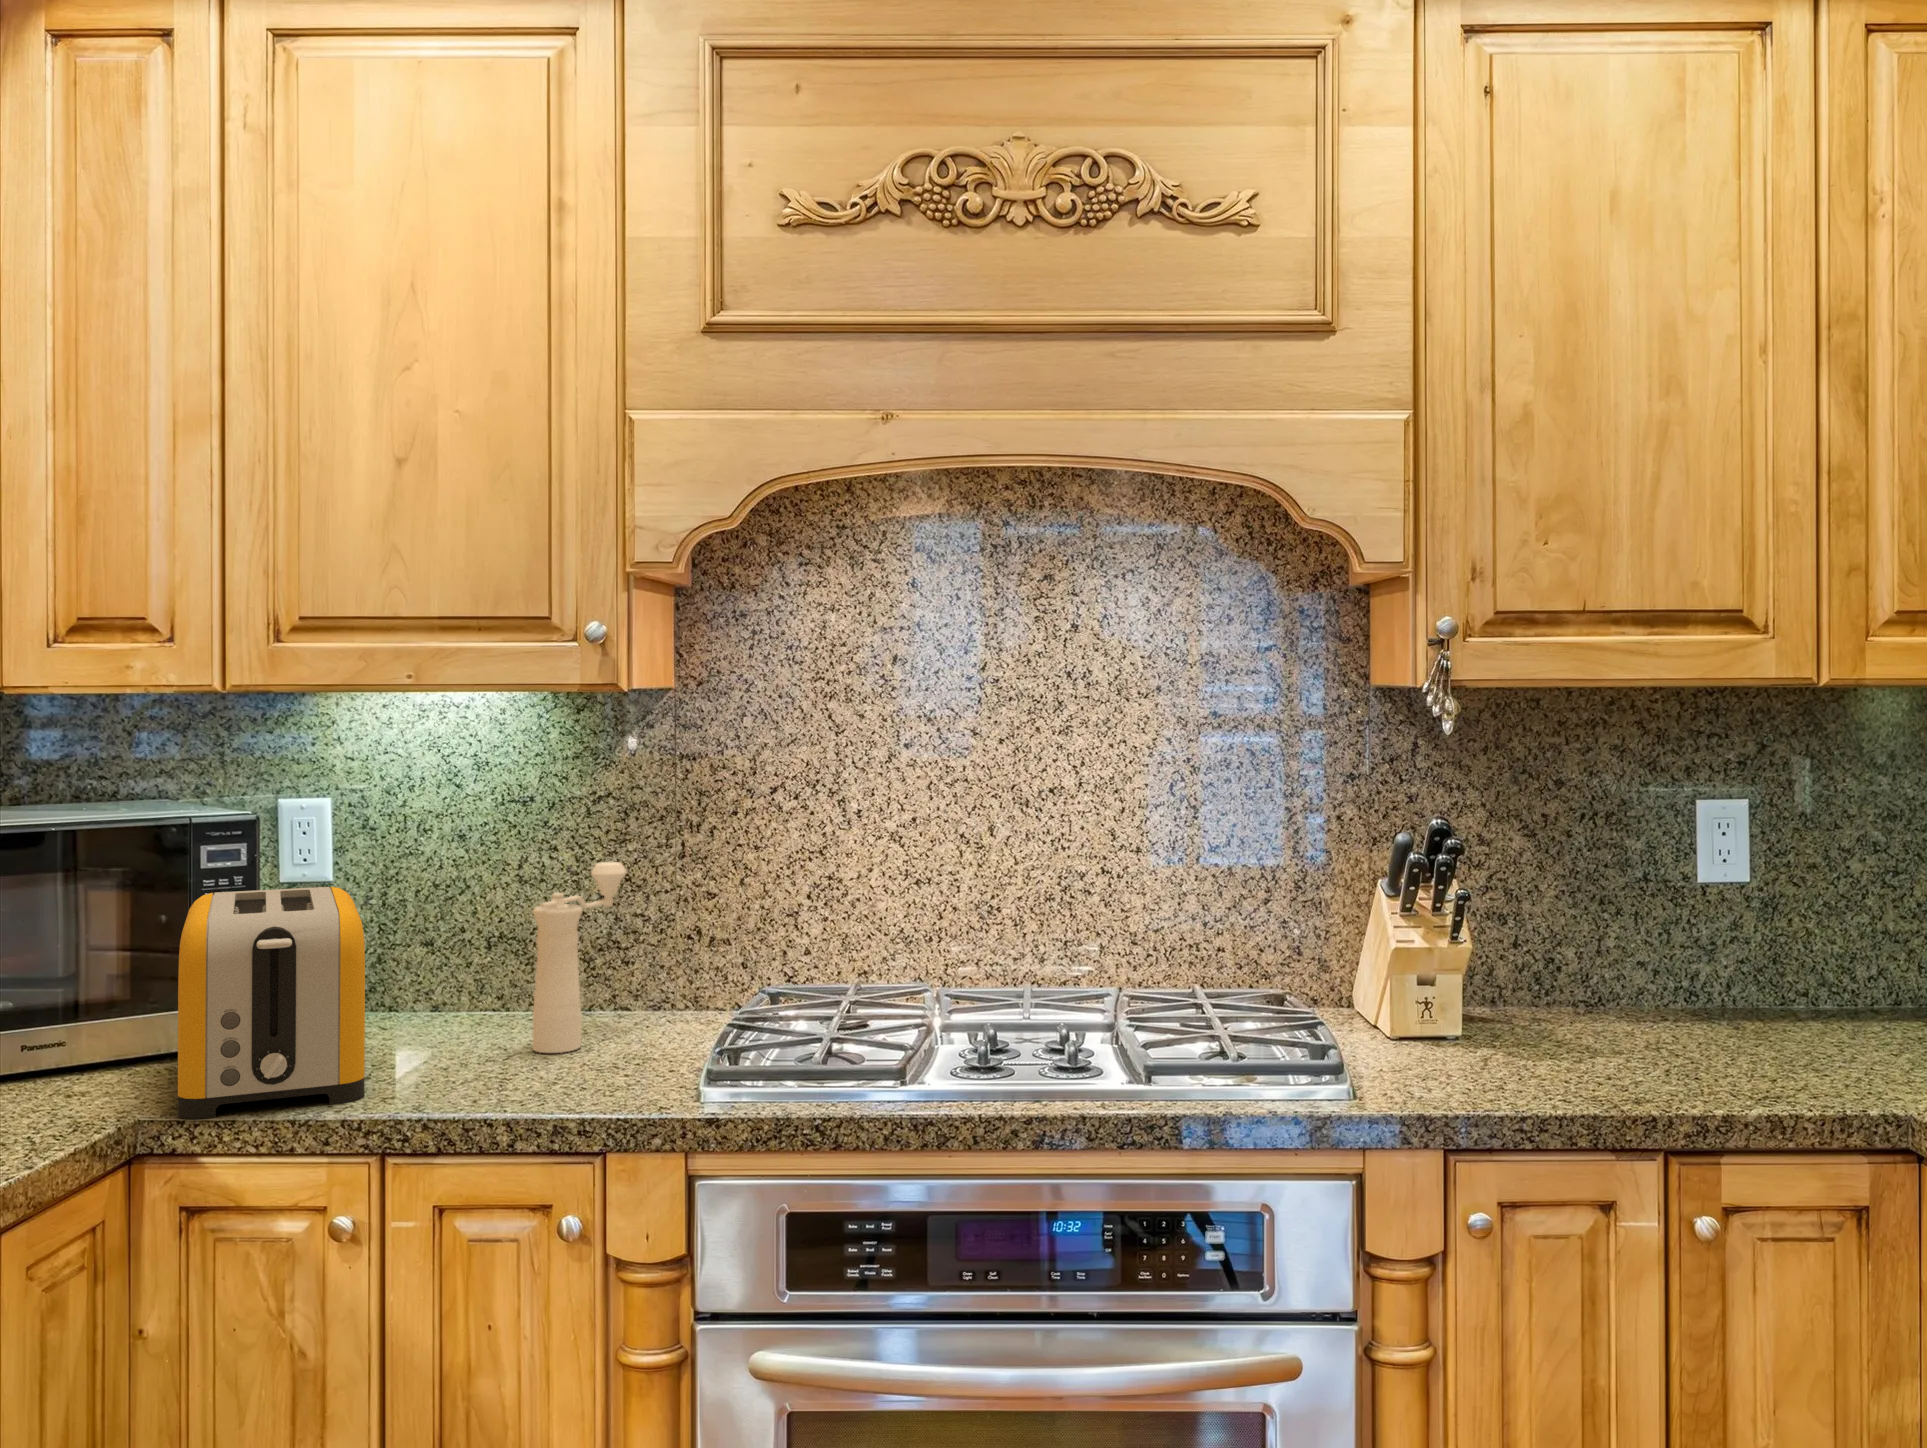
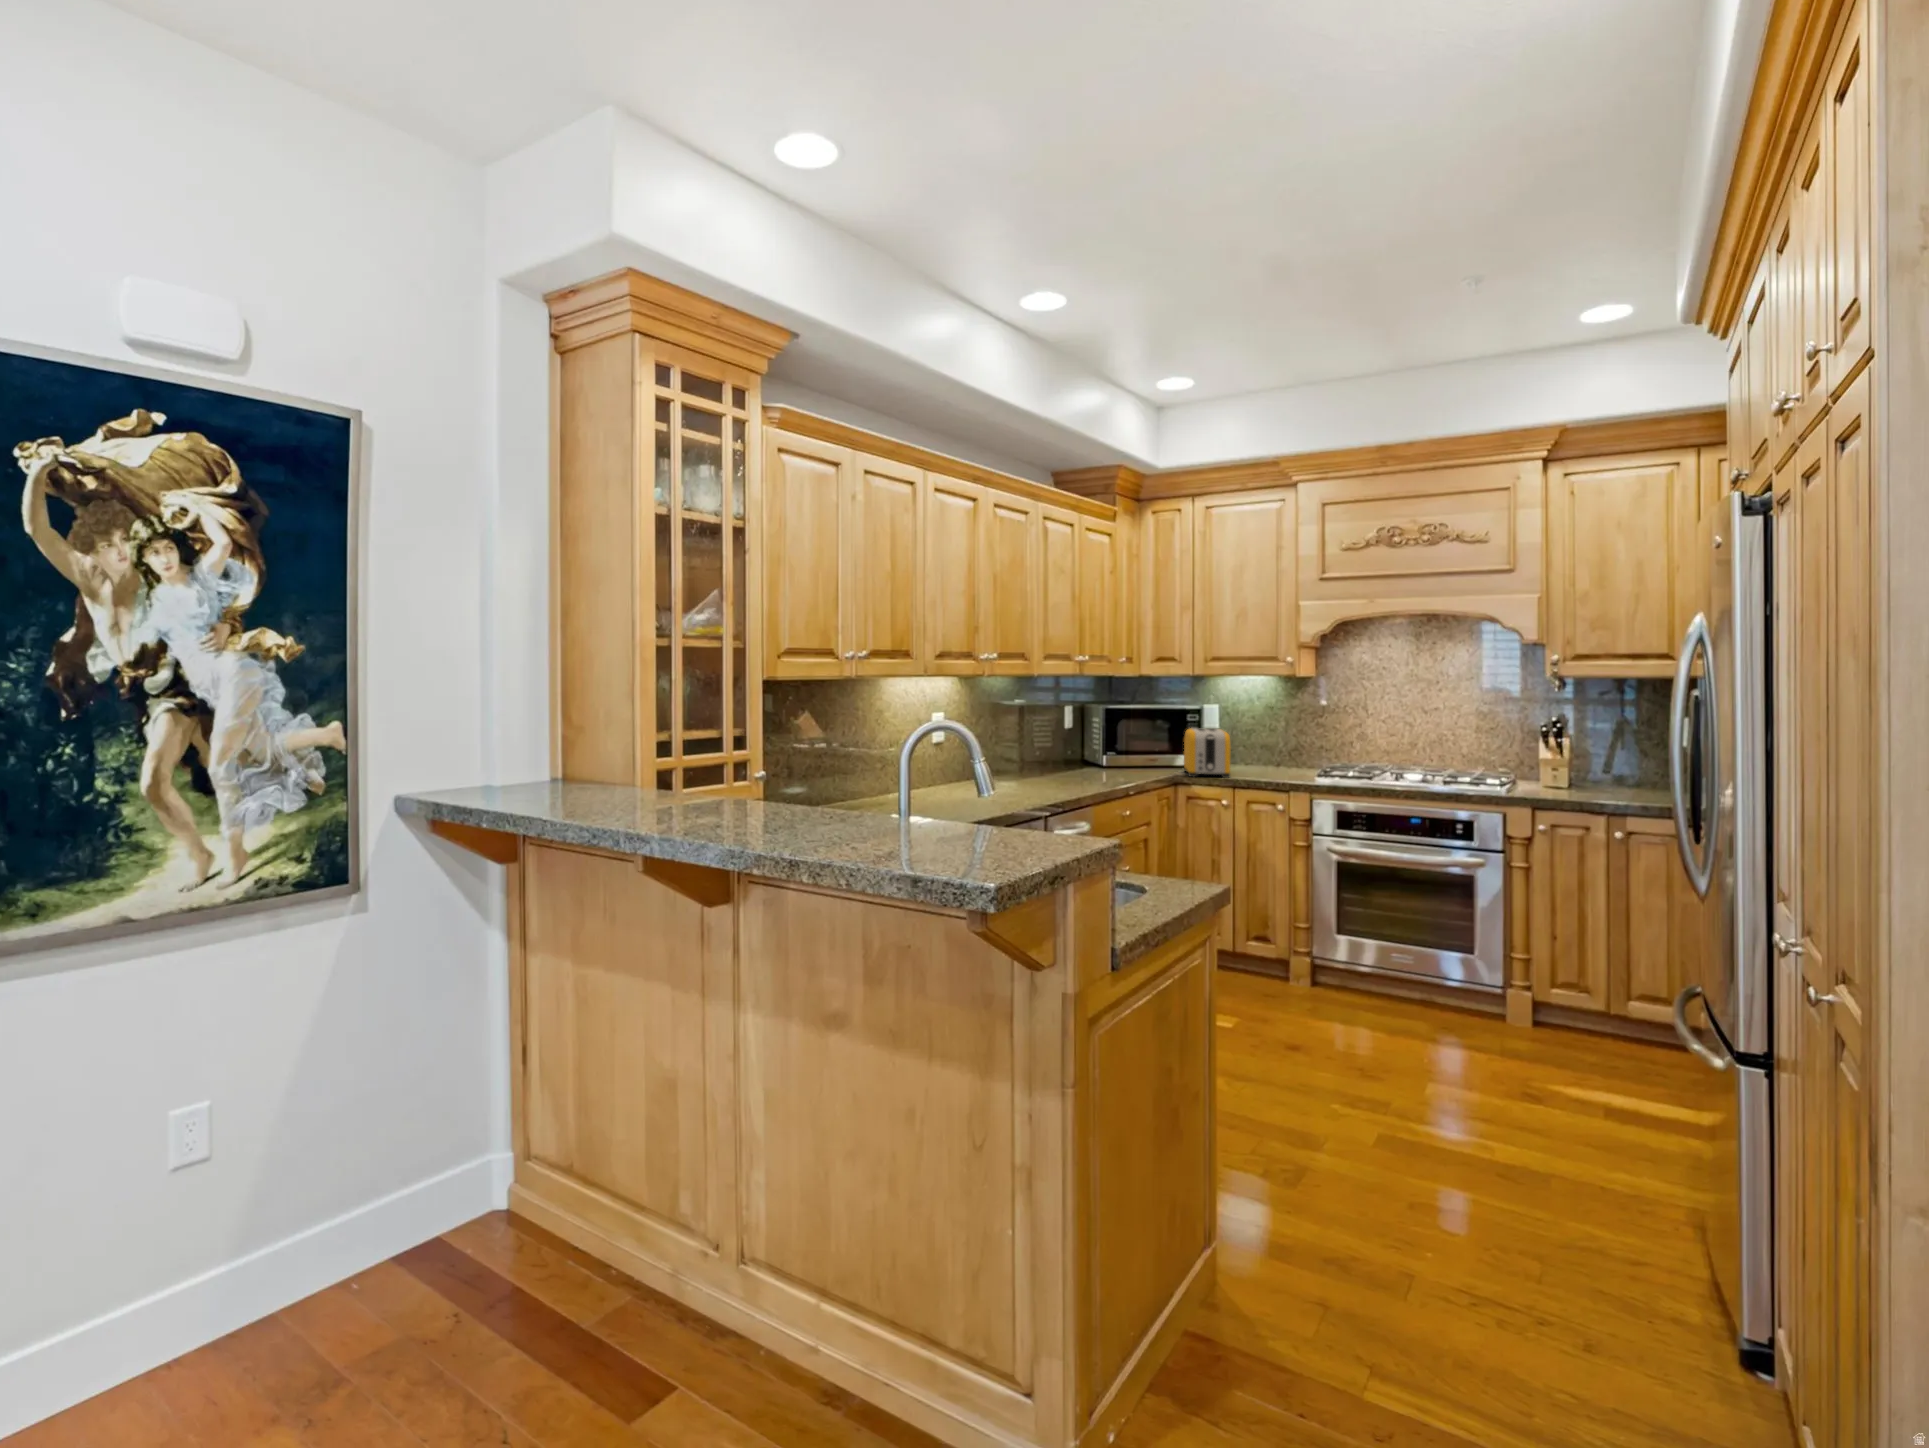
pepper mill: present [532,862,626,1053] -> none [1272,727,1299,776]

